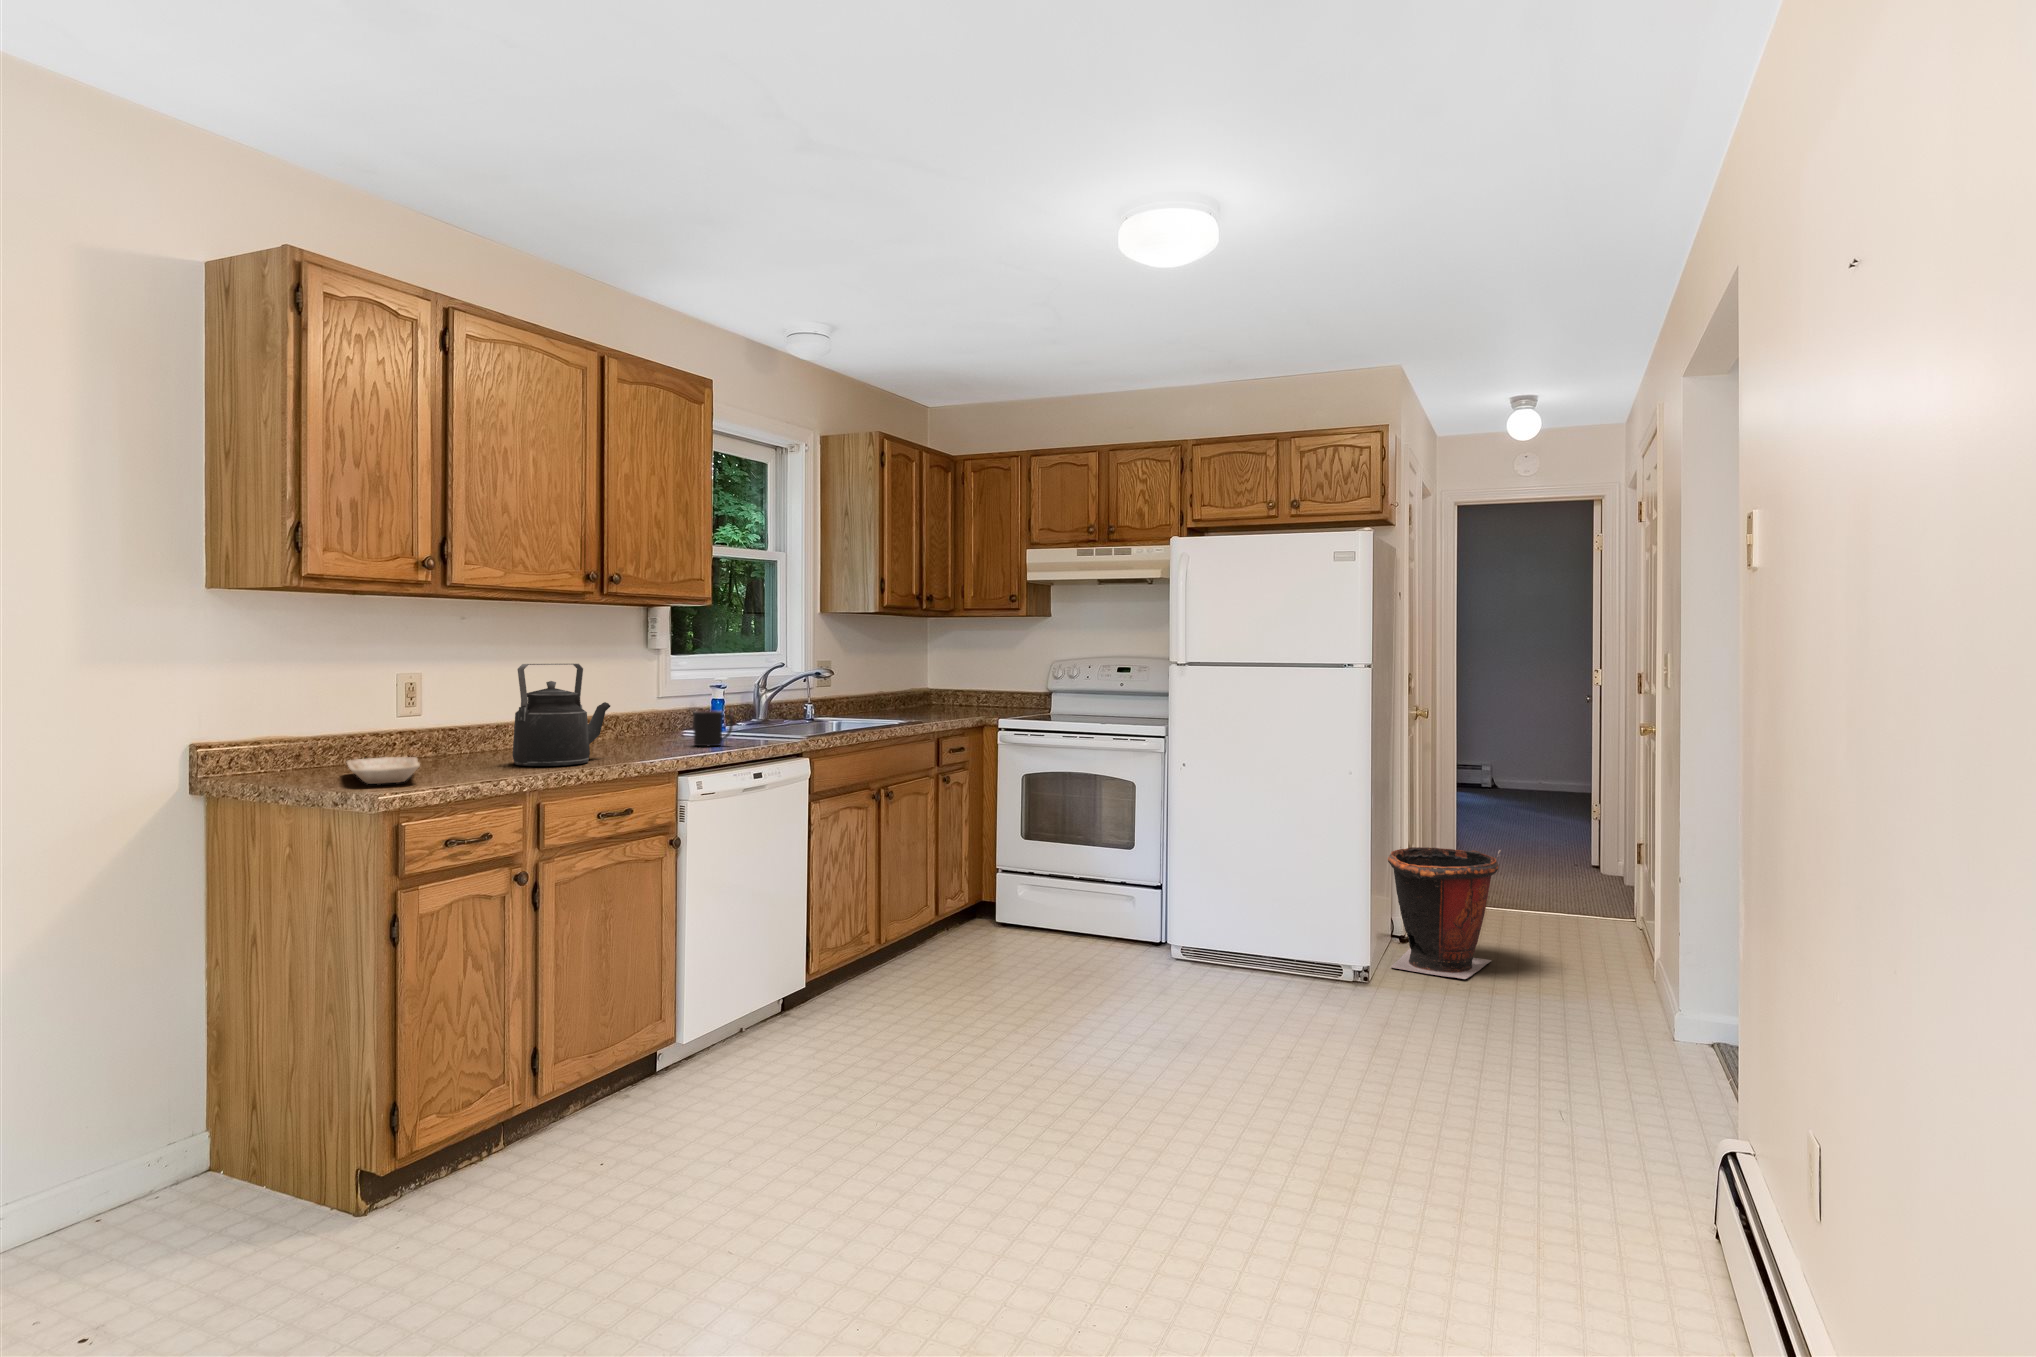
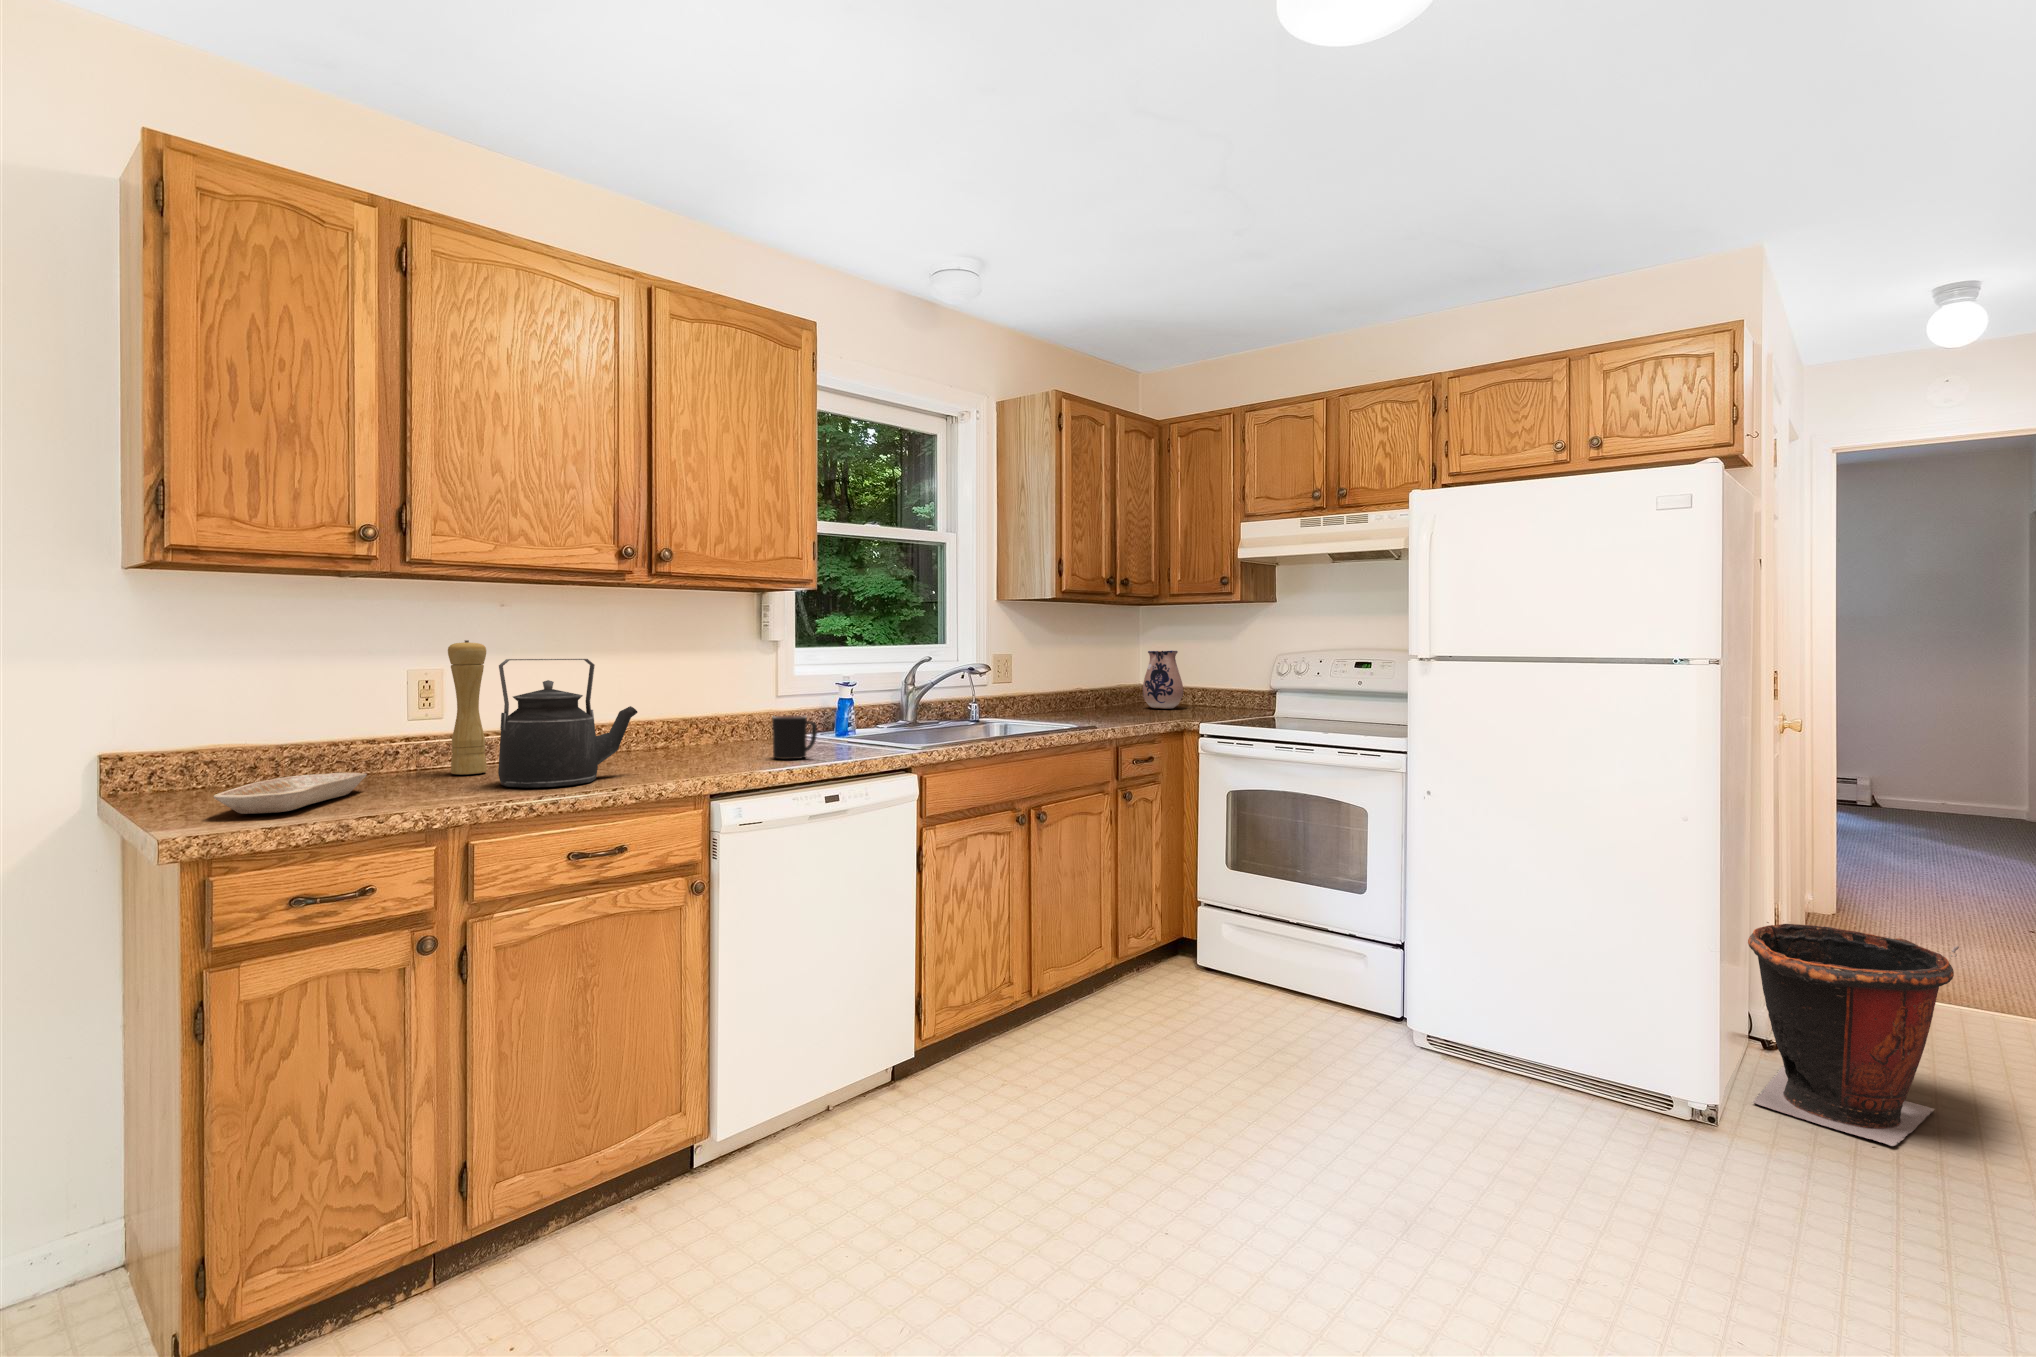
pepper mill: none [442,648,474,760] -> present [448,640,487,775]
ceramic pitcher: none [935,656,971,708] -> present [1143,651,1183,709]

